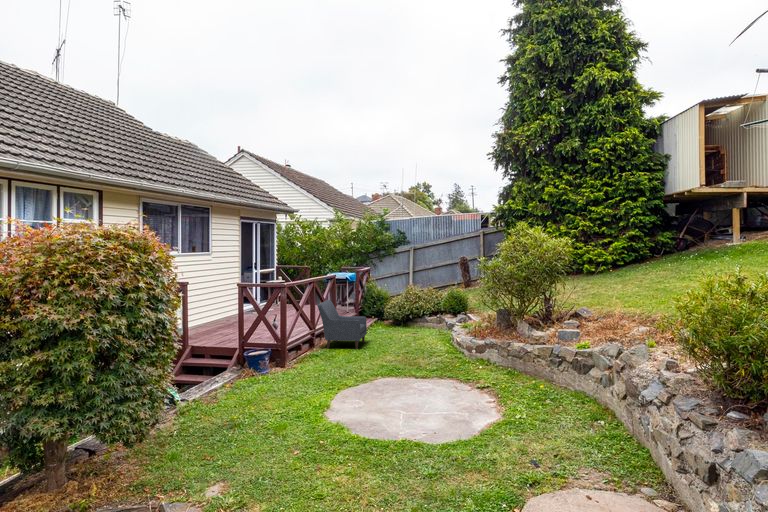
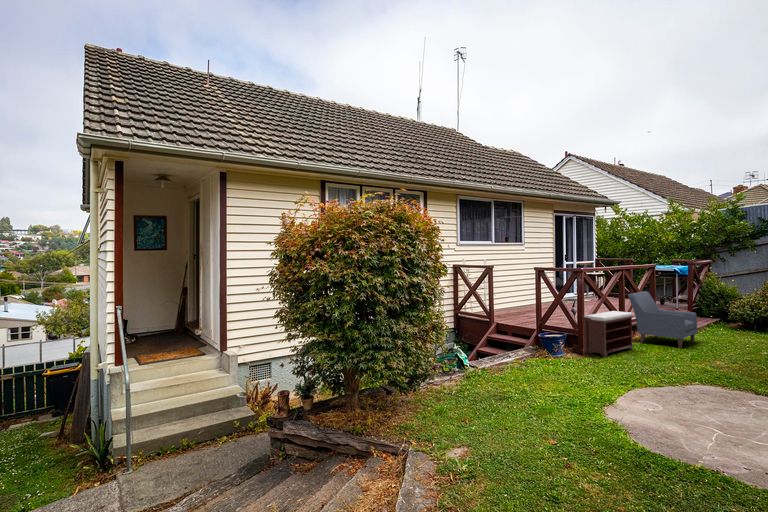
bench: none [285,322,325,367] -> present [582,311,634,357]

